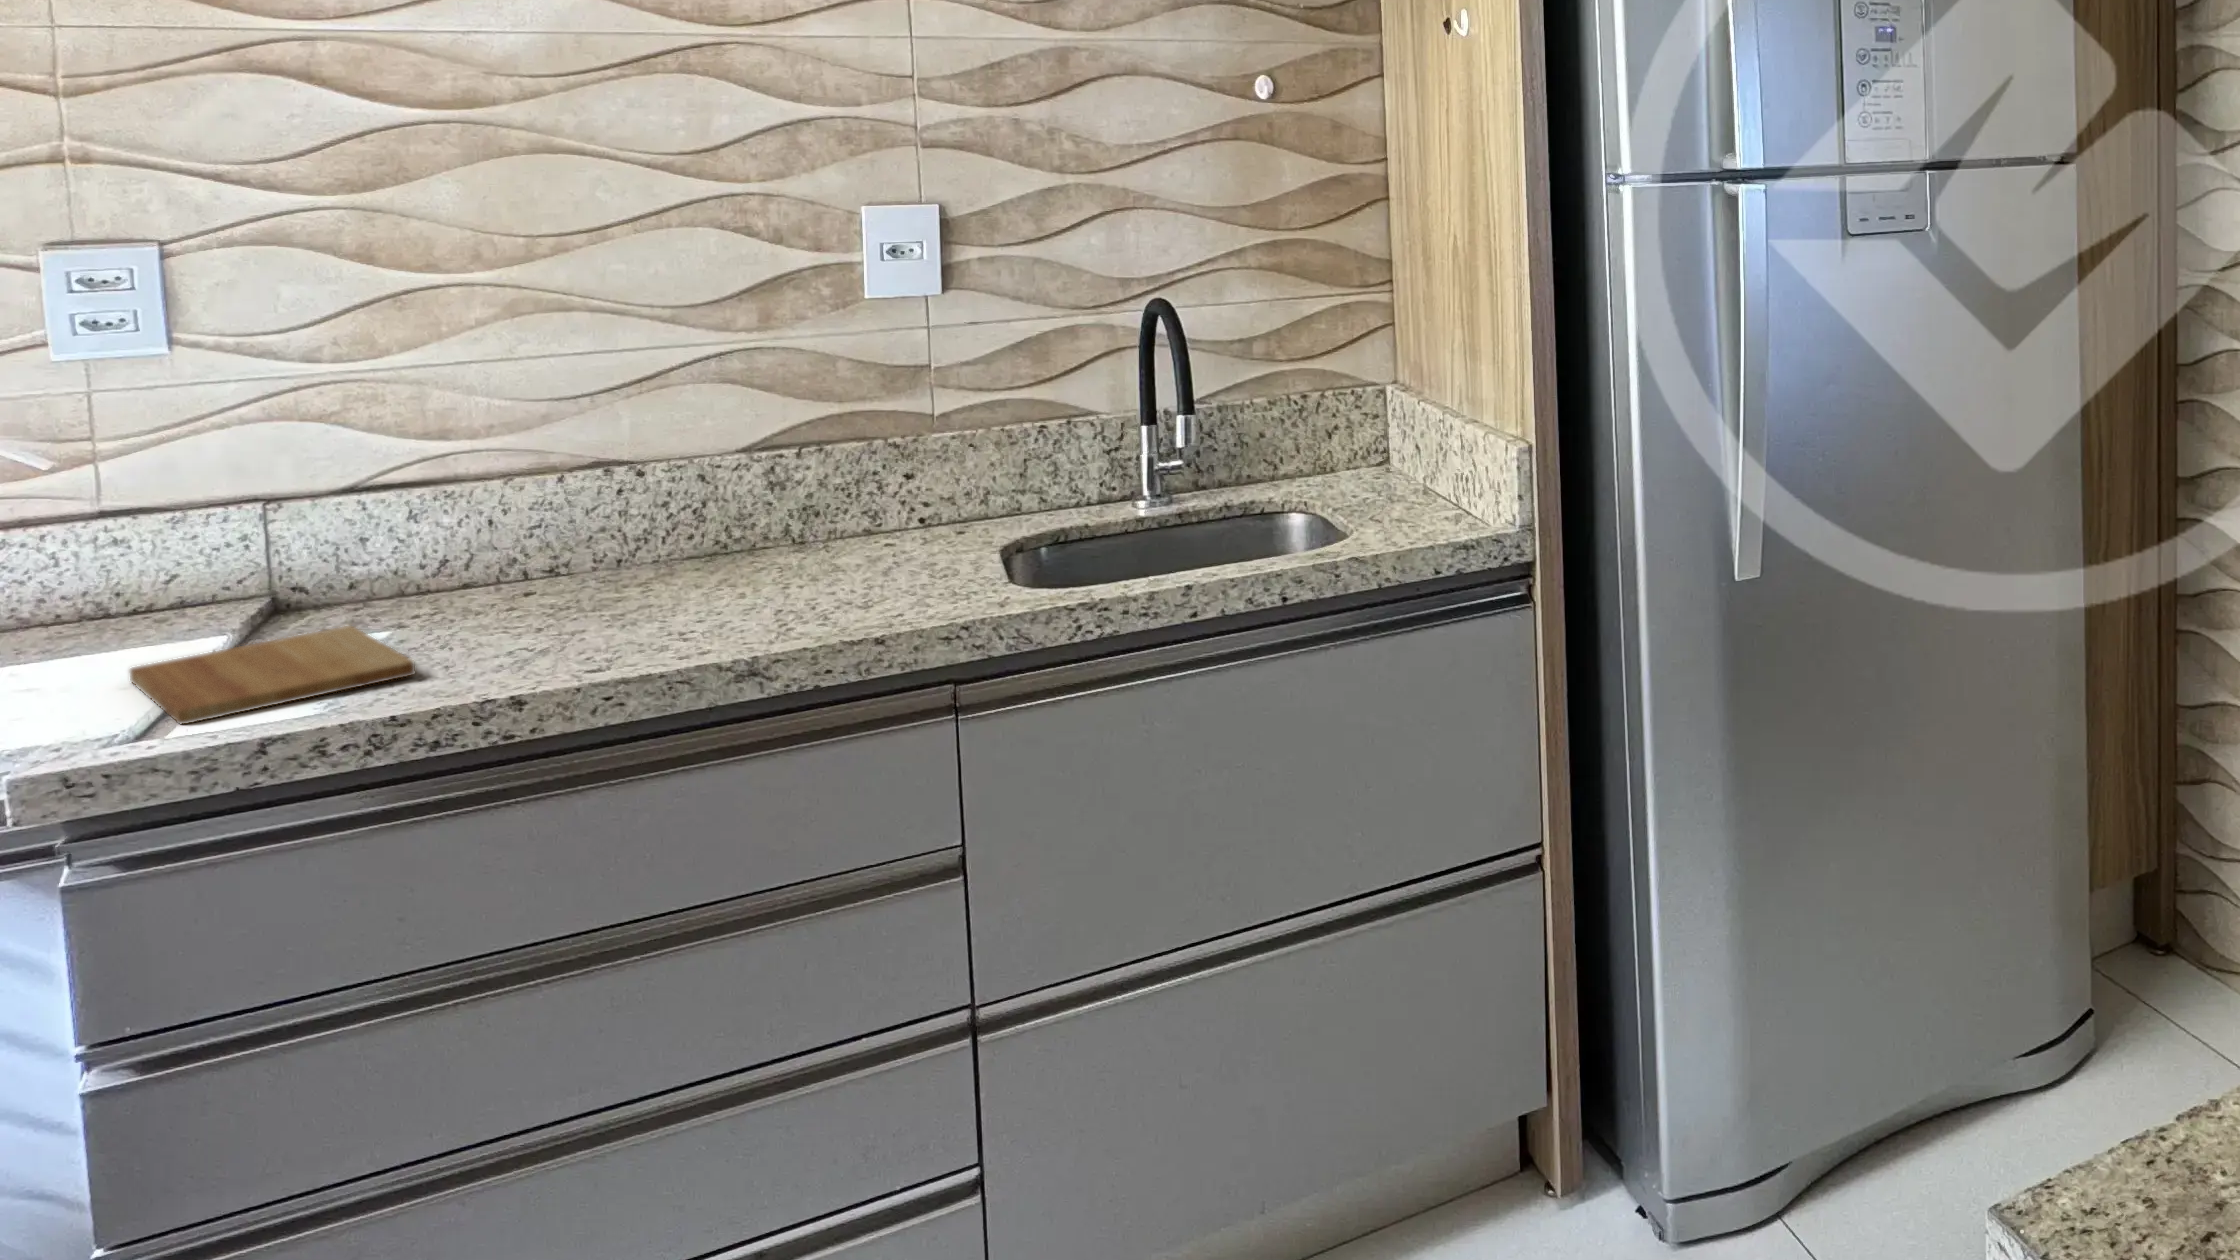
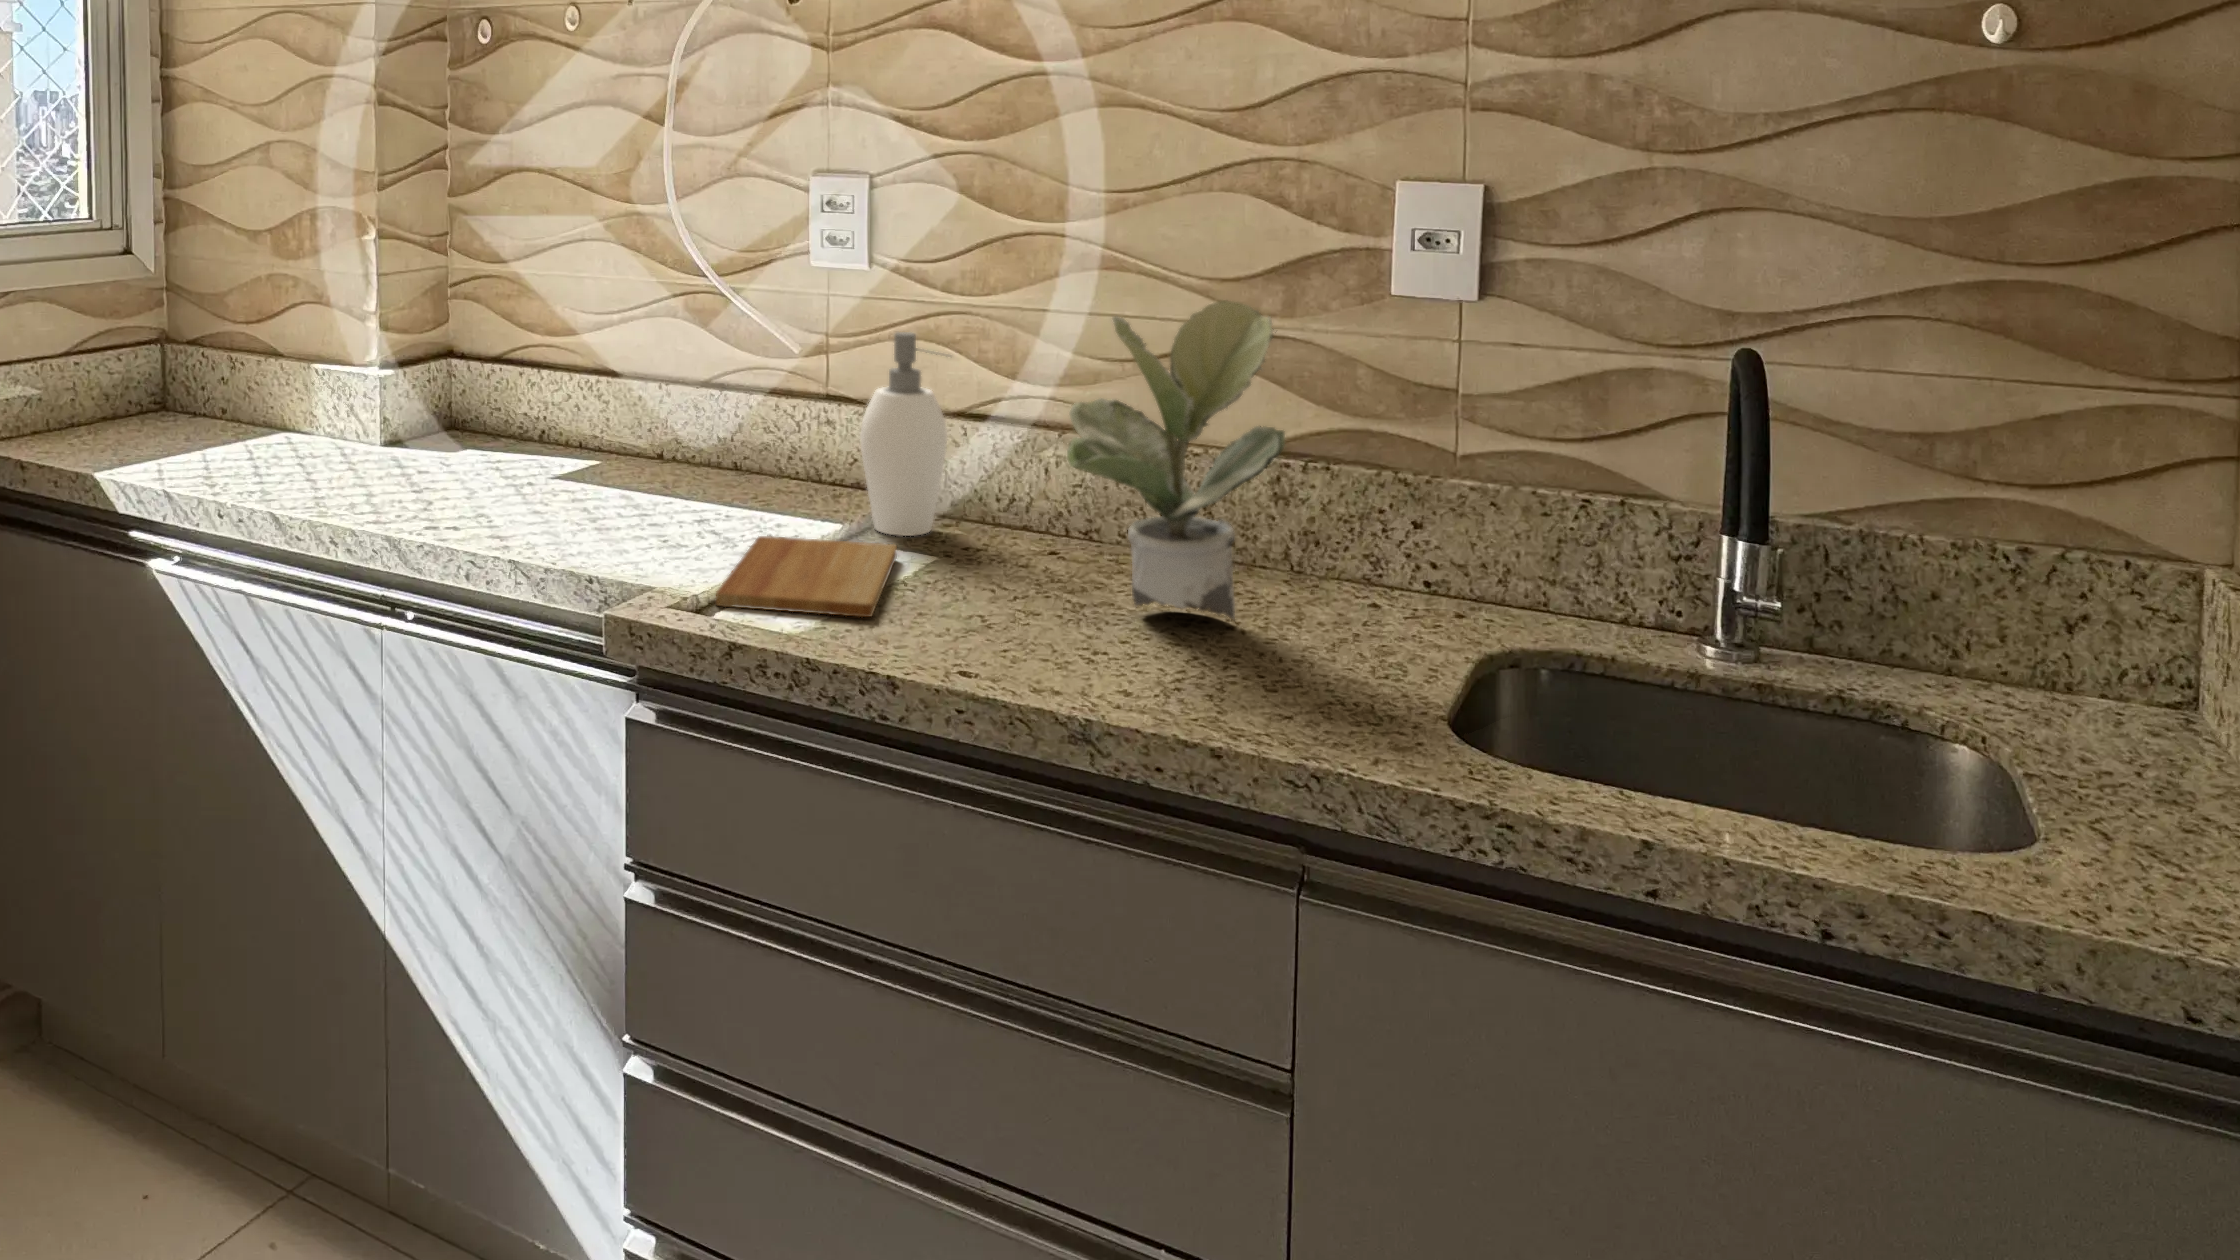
potted plant: none [593,315,846,596] -> present [1067,300,1285,620]
soap dispenser: none [230,408,384,632] -> present [860,332,949,536]

